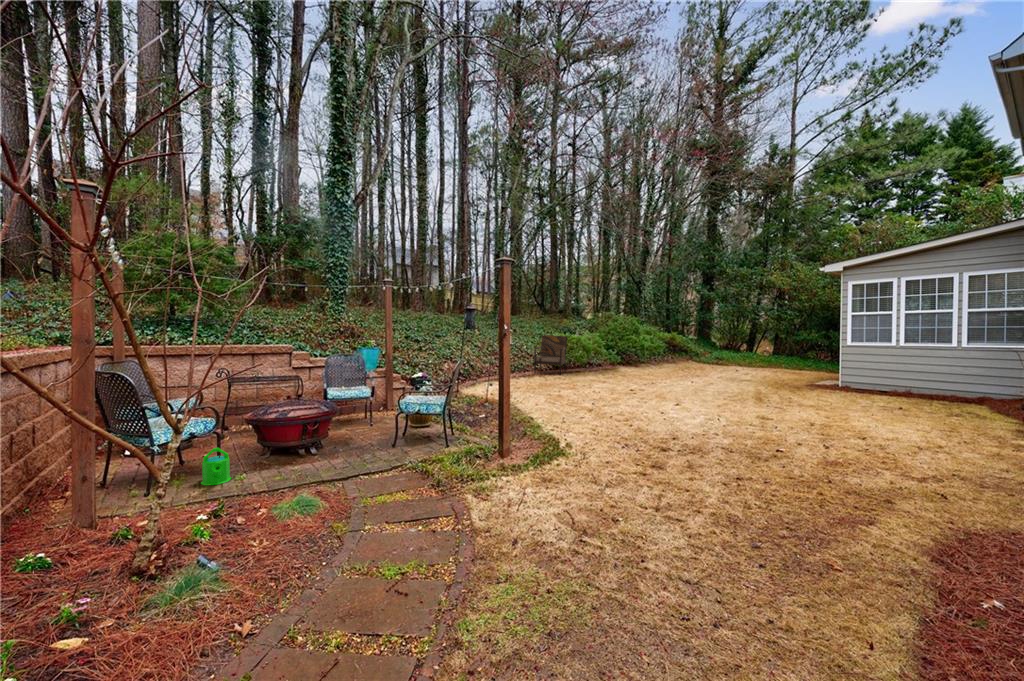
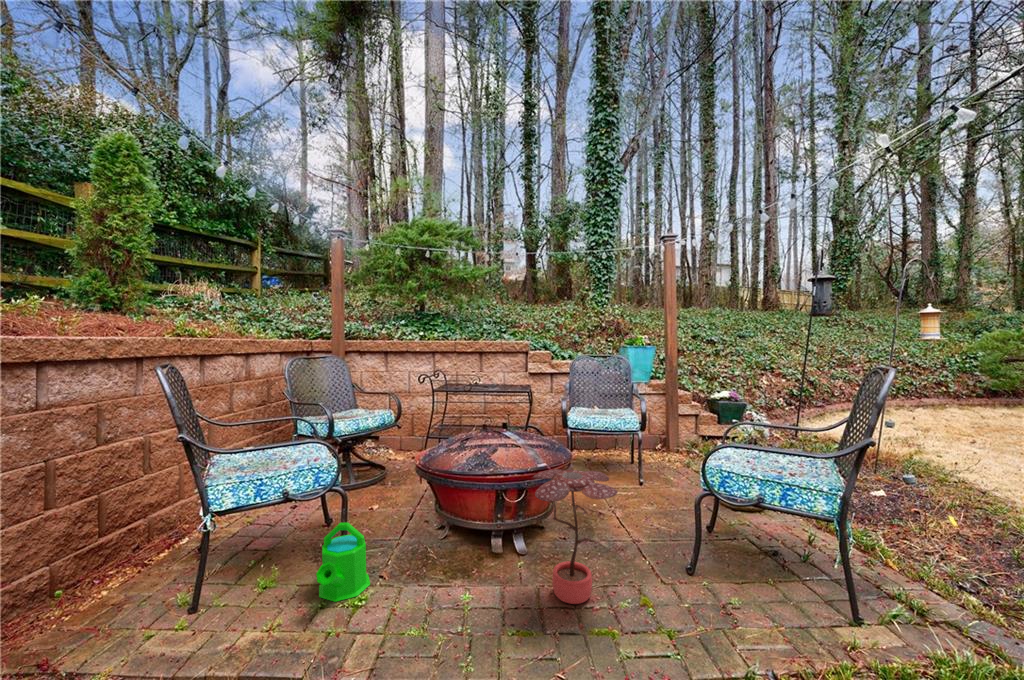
armchair: present [534,335,567,374] -> none [931,335,1012,410]
potted plant: none [321,408,362,464] -> present [533,469,618,604]

